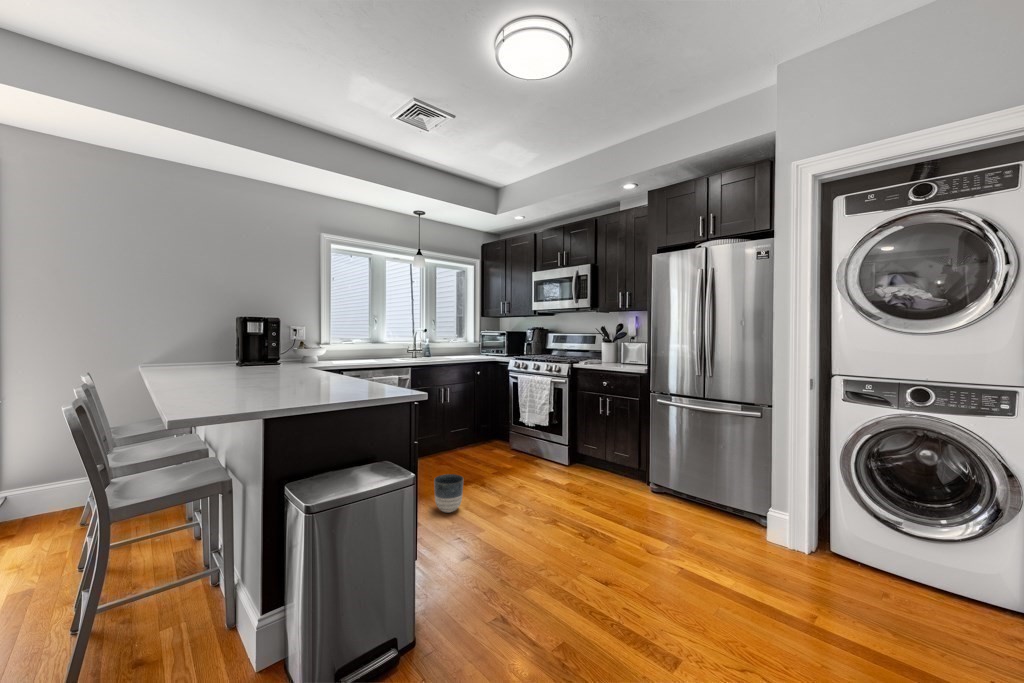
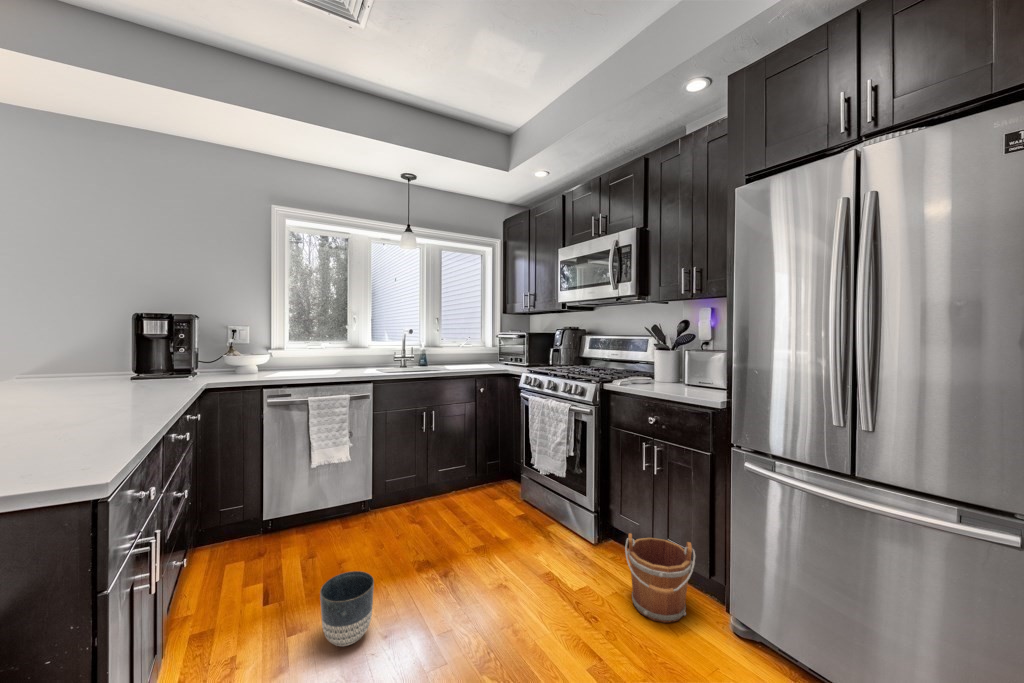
bucket: none [596,447,633,491] -> present [625,533,695,623]

